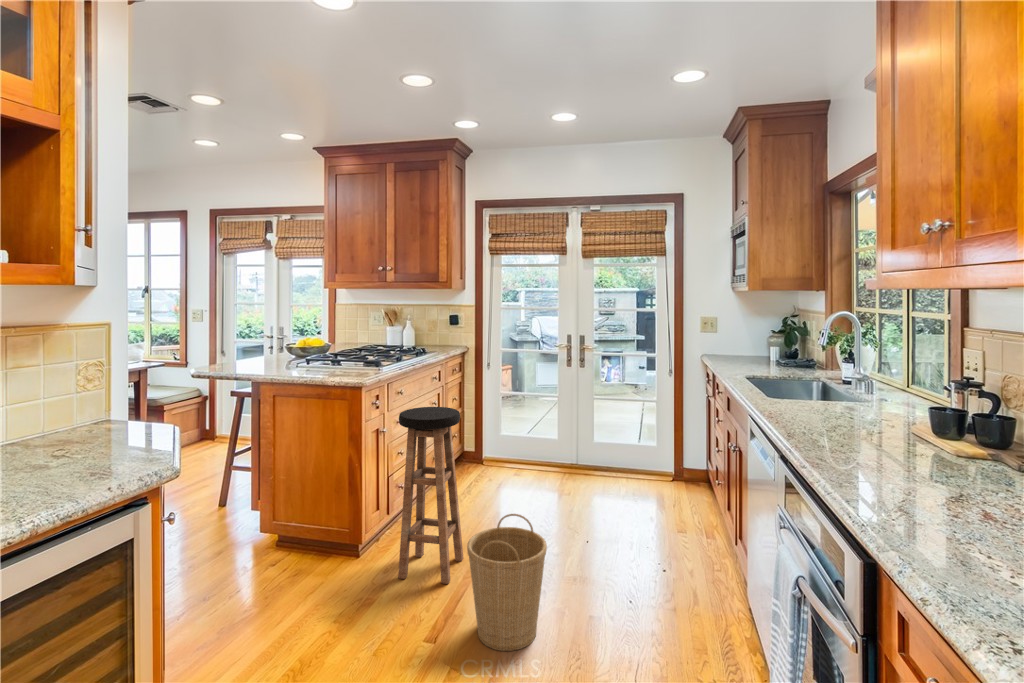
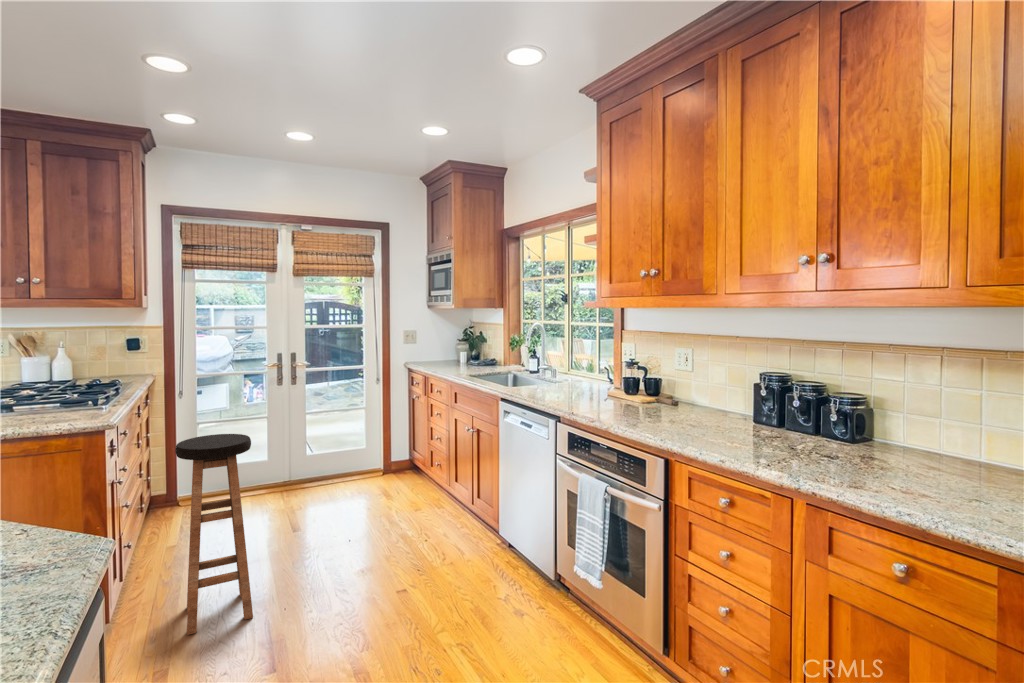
basket: present [467,514,547,651] -> none [308,517,385,645]

